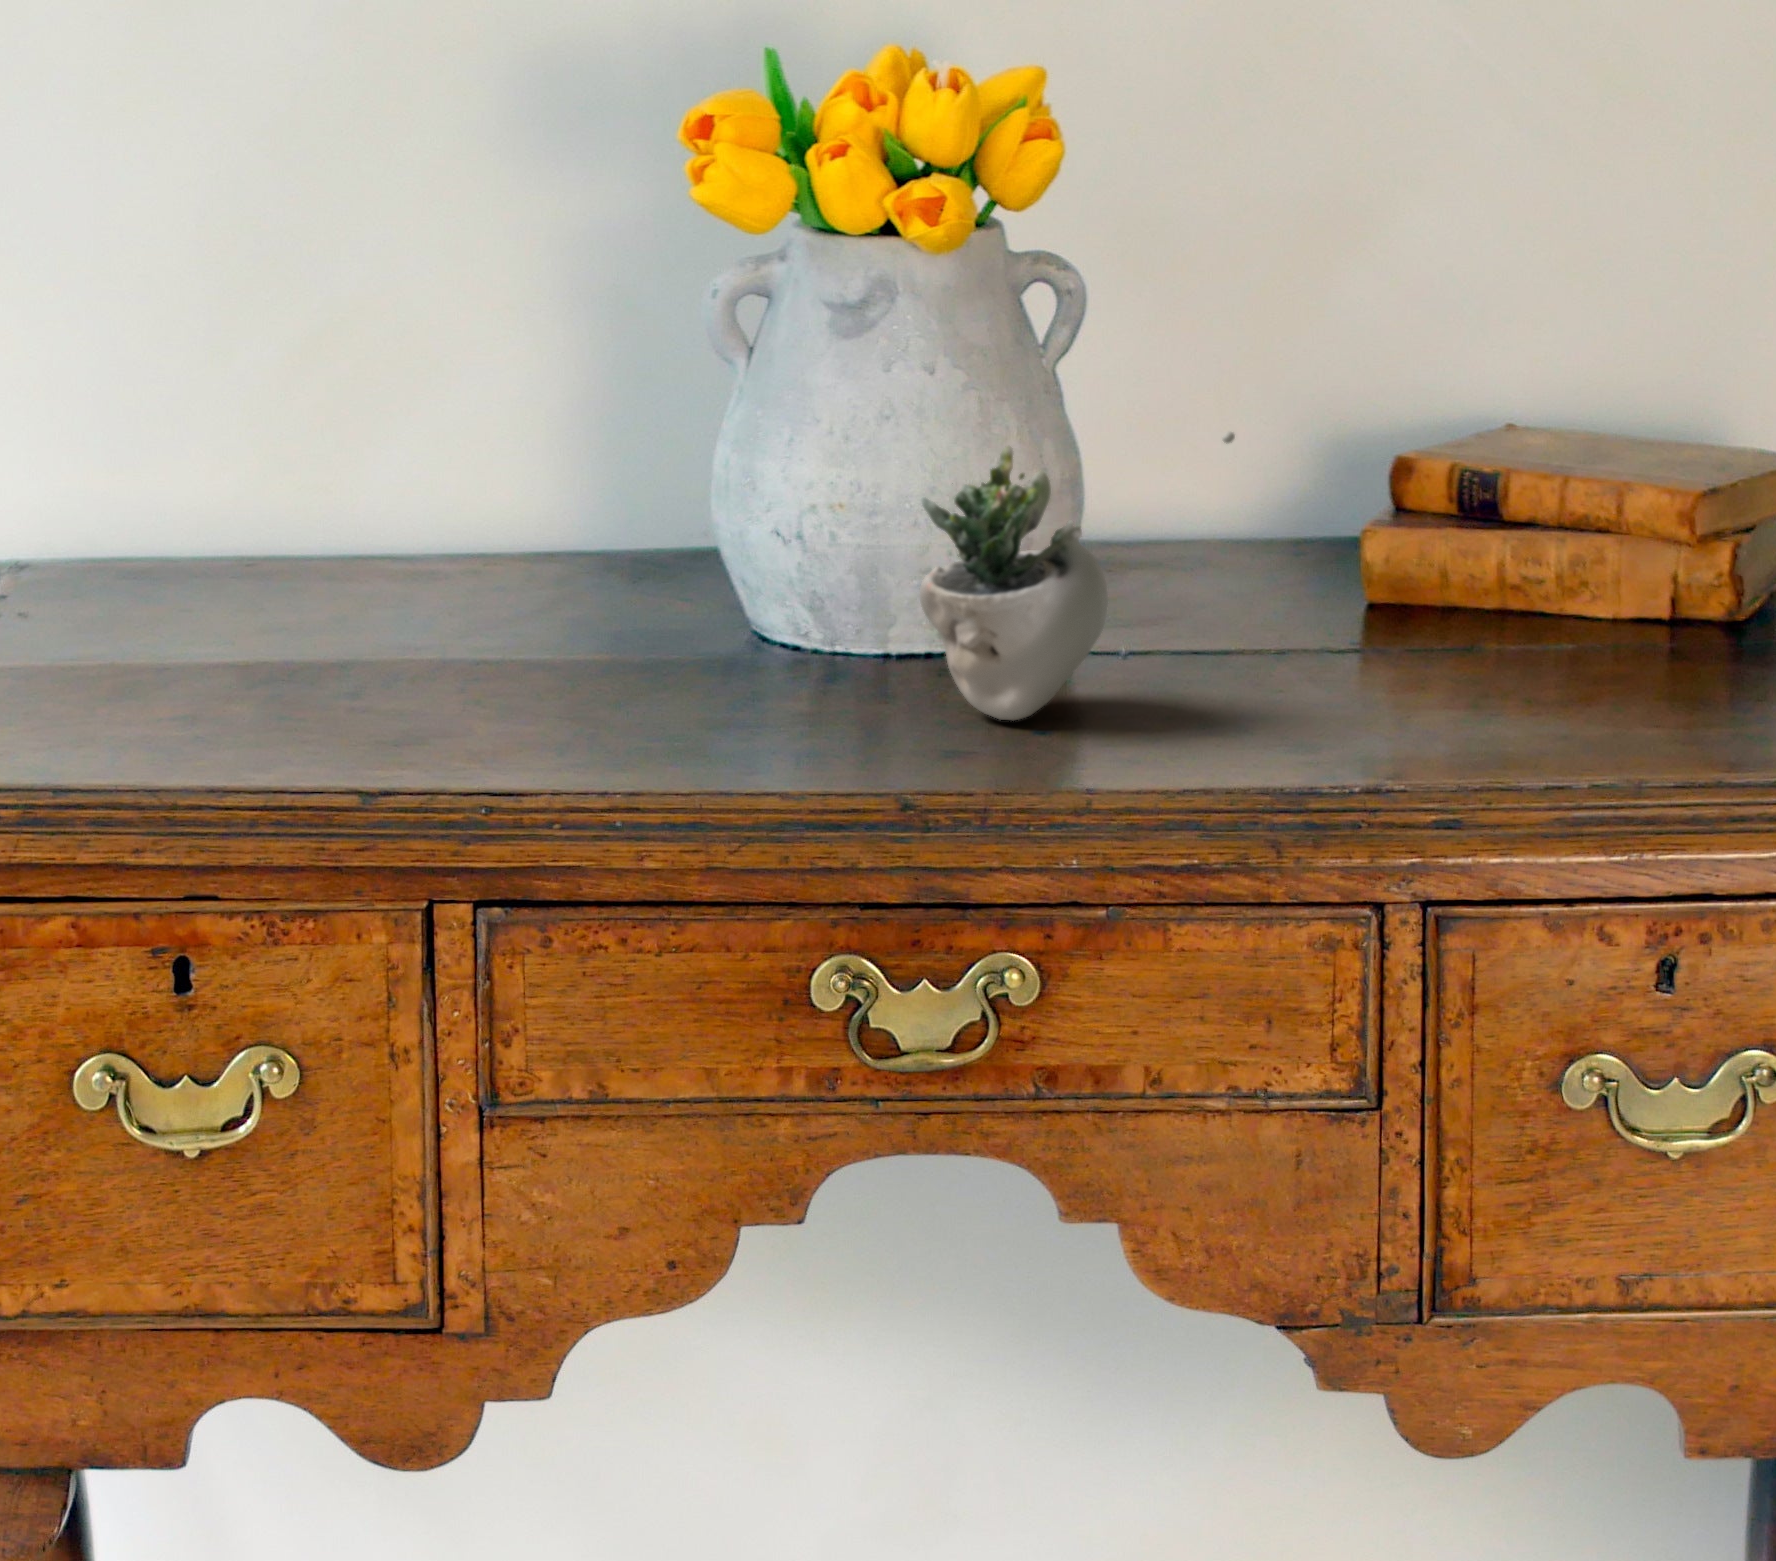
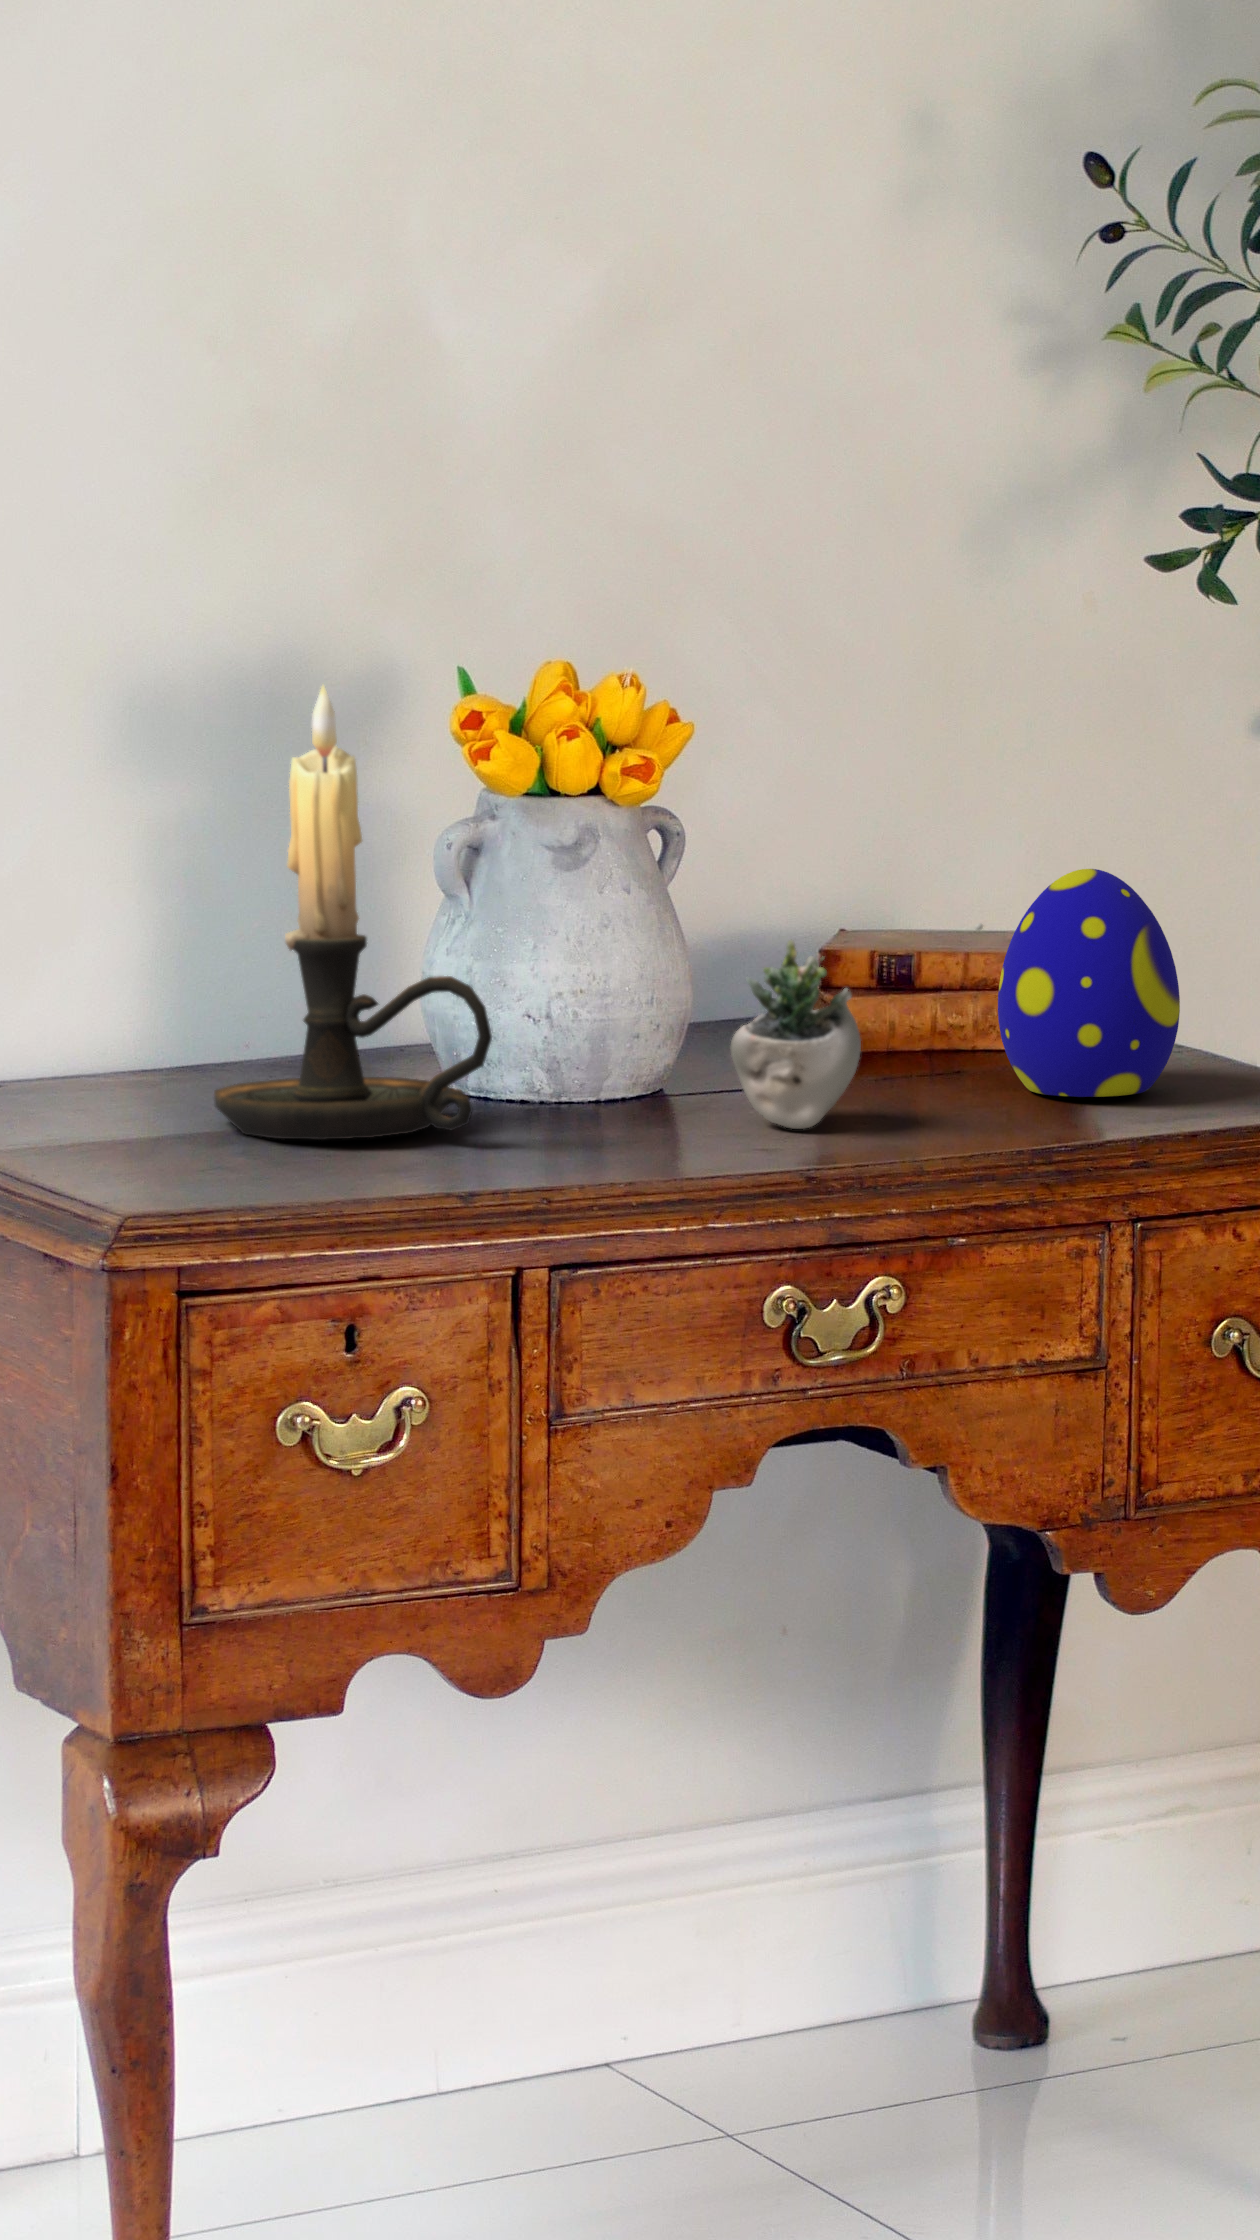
candle holder: none [264,61,578,692] -> present [214,685,492,1140]
decorative egg: none [1412,356,1681,700] -> present [998,869,1180,1097]

